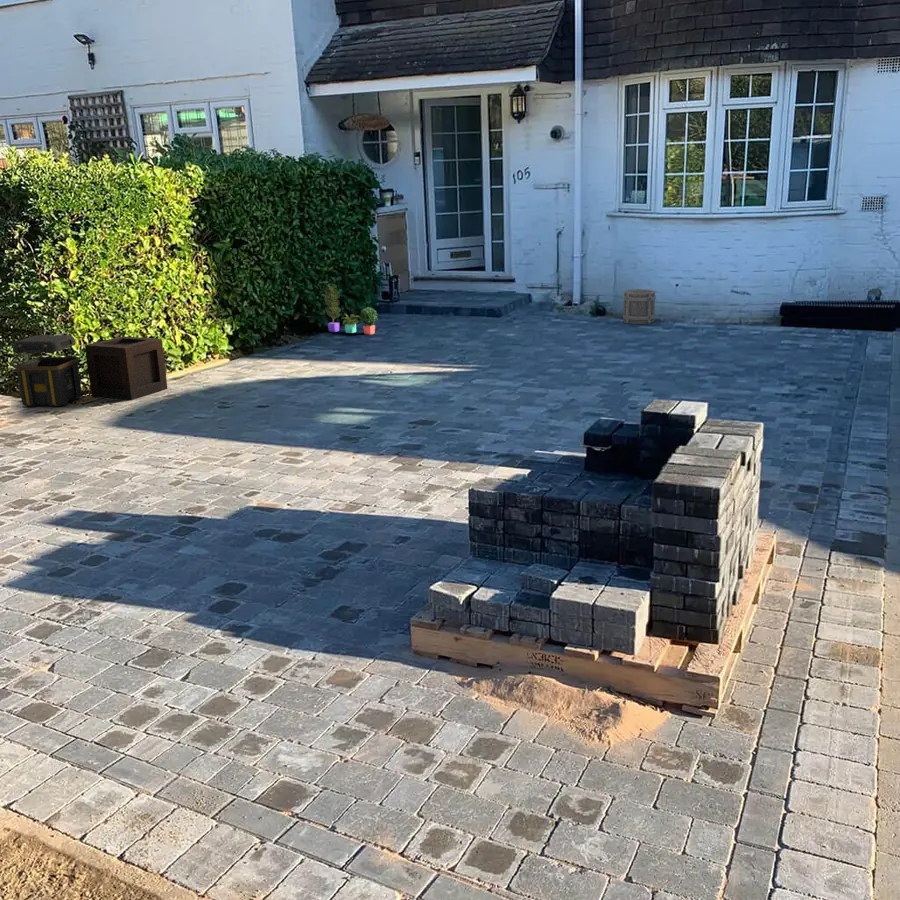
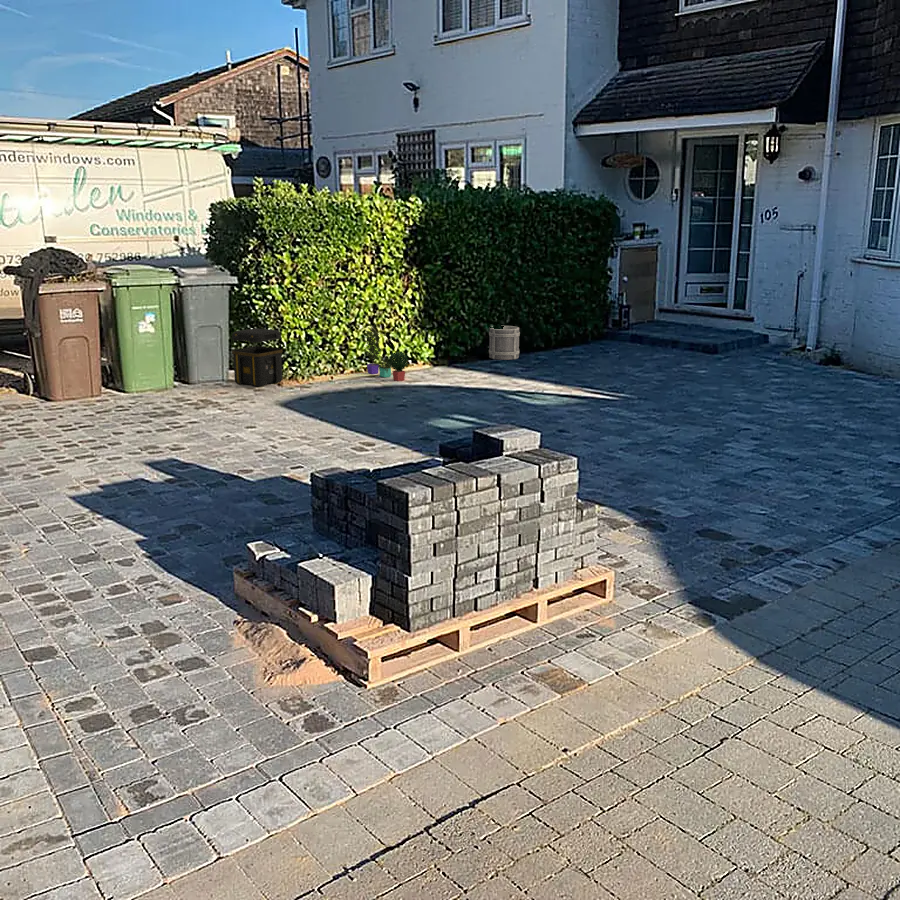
potted plant: present [324,284,378,335] -> present [365,324,408,381]
bucket: present [623,289,656,324] -> present [489,326,520,360]
wooden crate: present [85,336,167,400] -> none [289,336,350,388]

